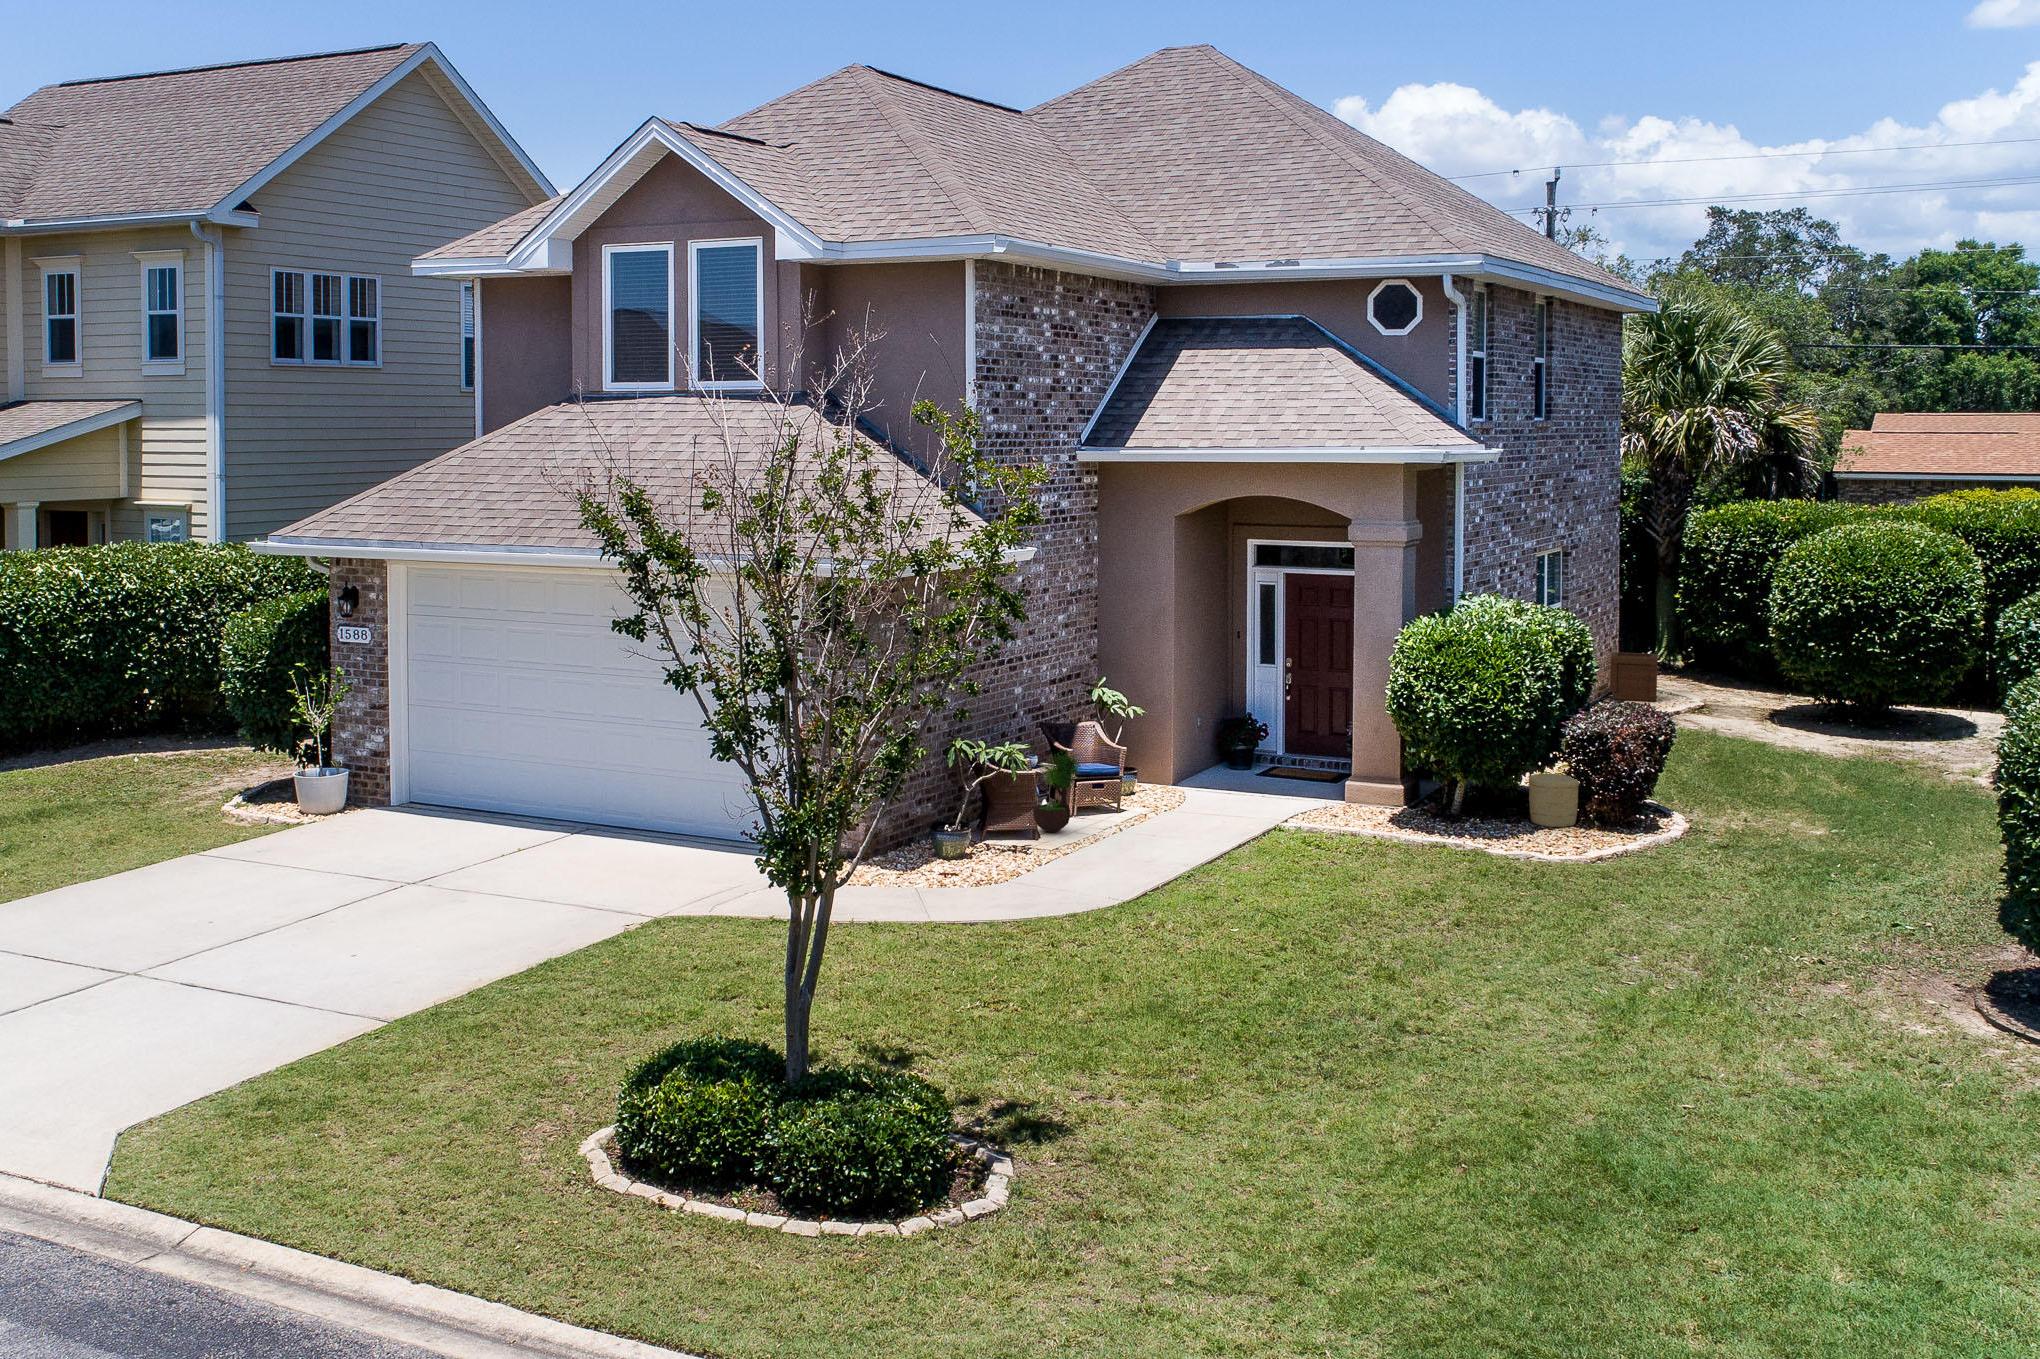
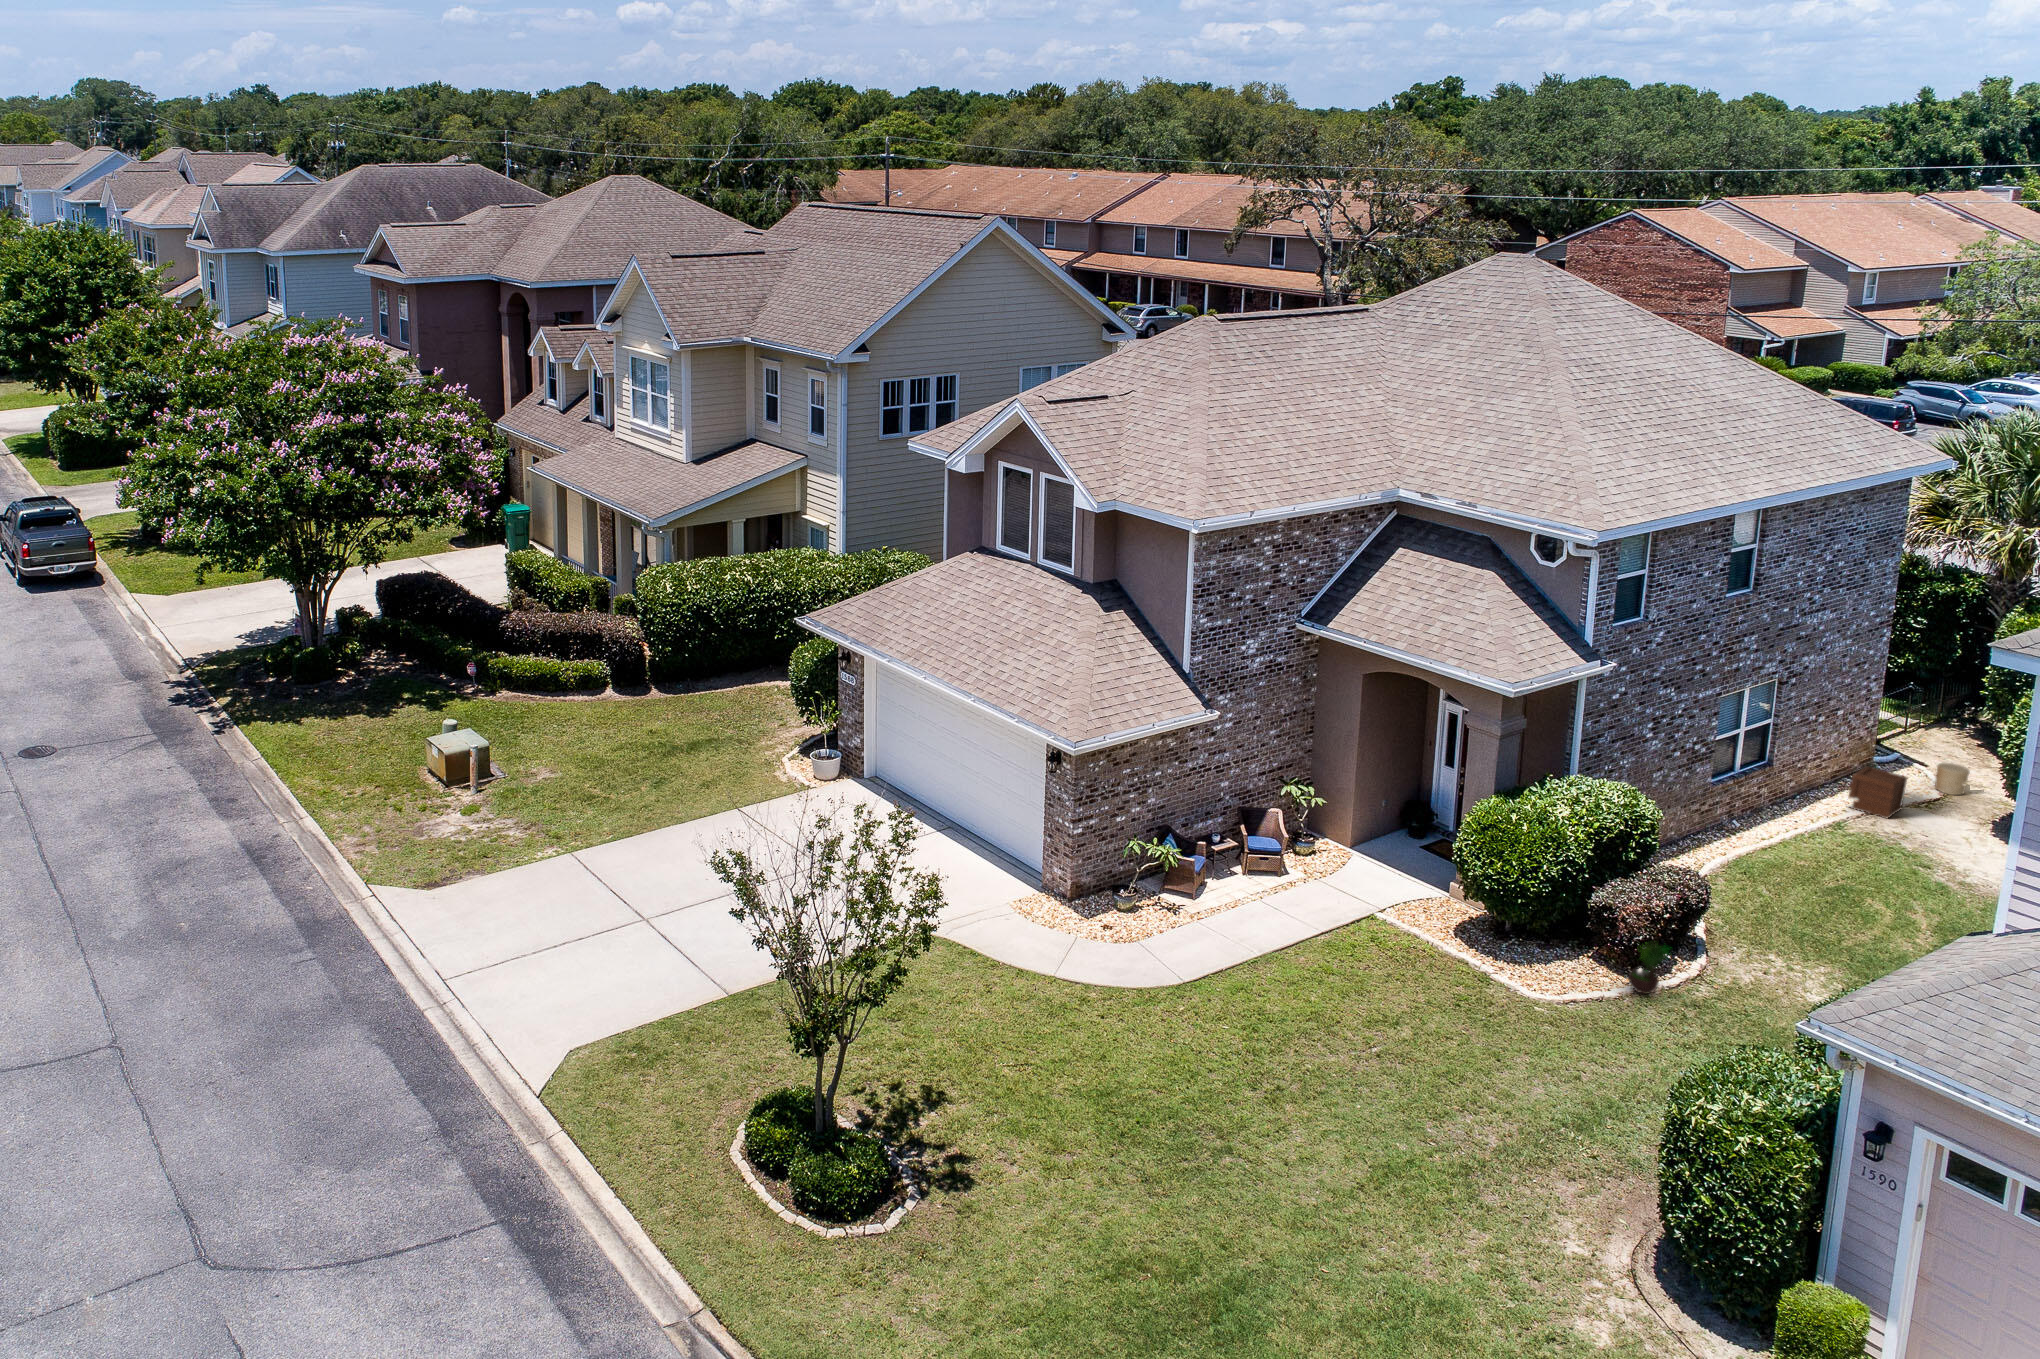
potted tree: present [1033,751,1080,832] -> present [1628,943,1670,994]
woven basket: present [1529,774,1579,827] -> present [1935,763,1970,795]

